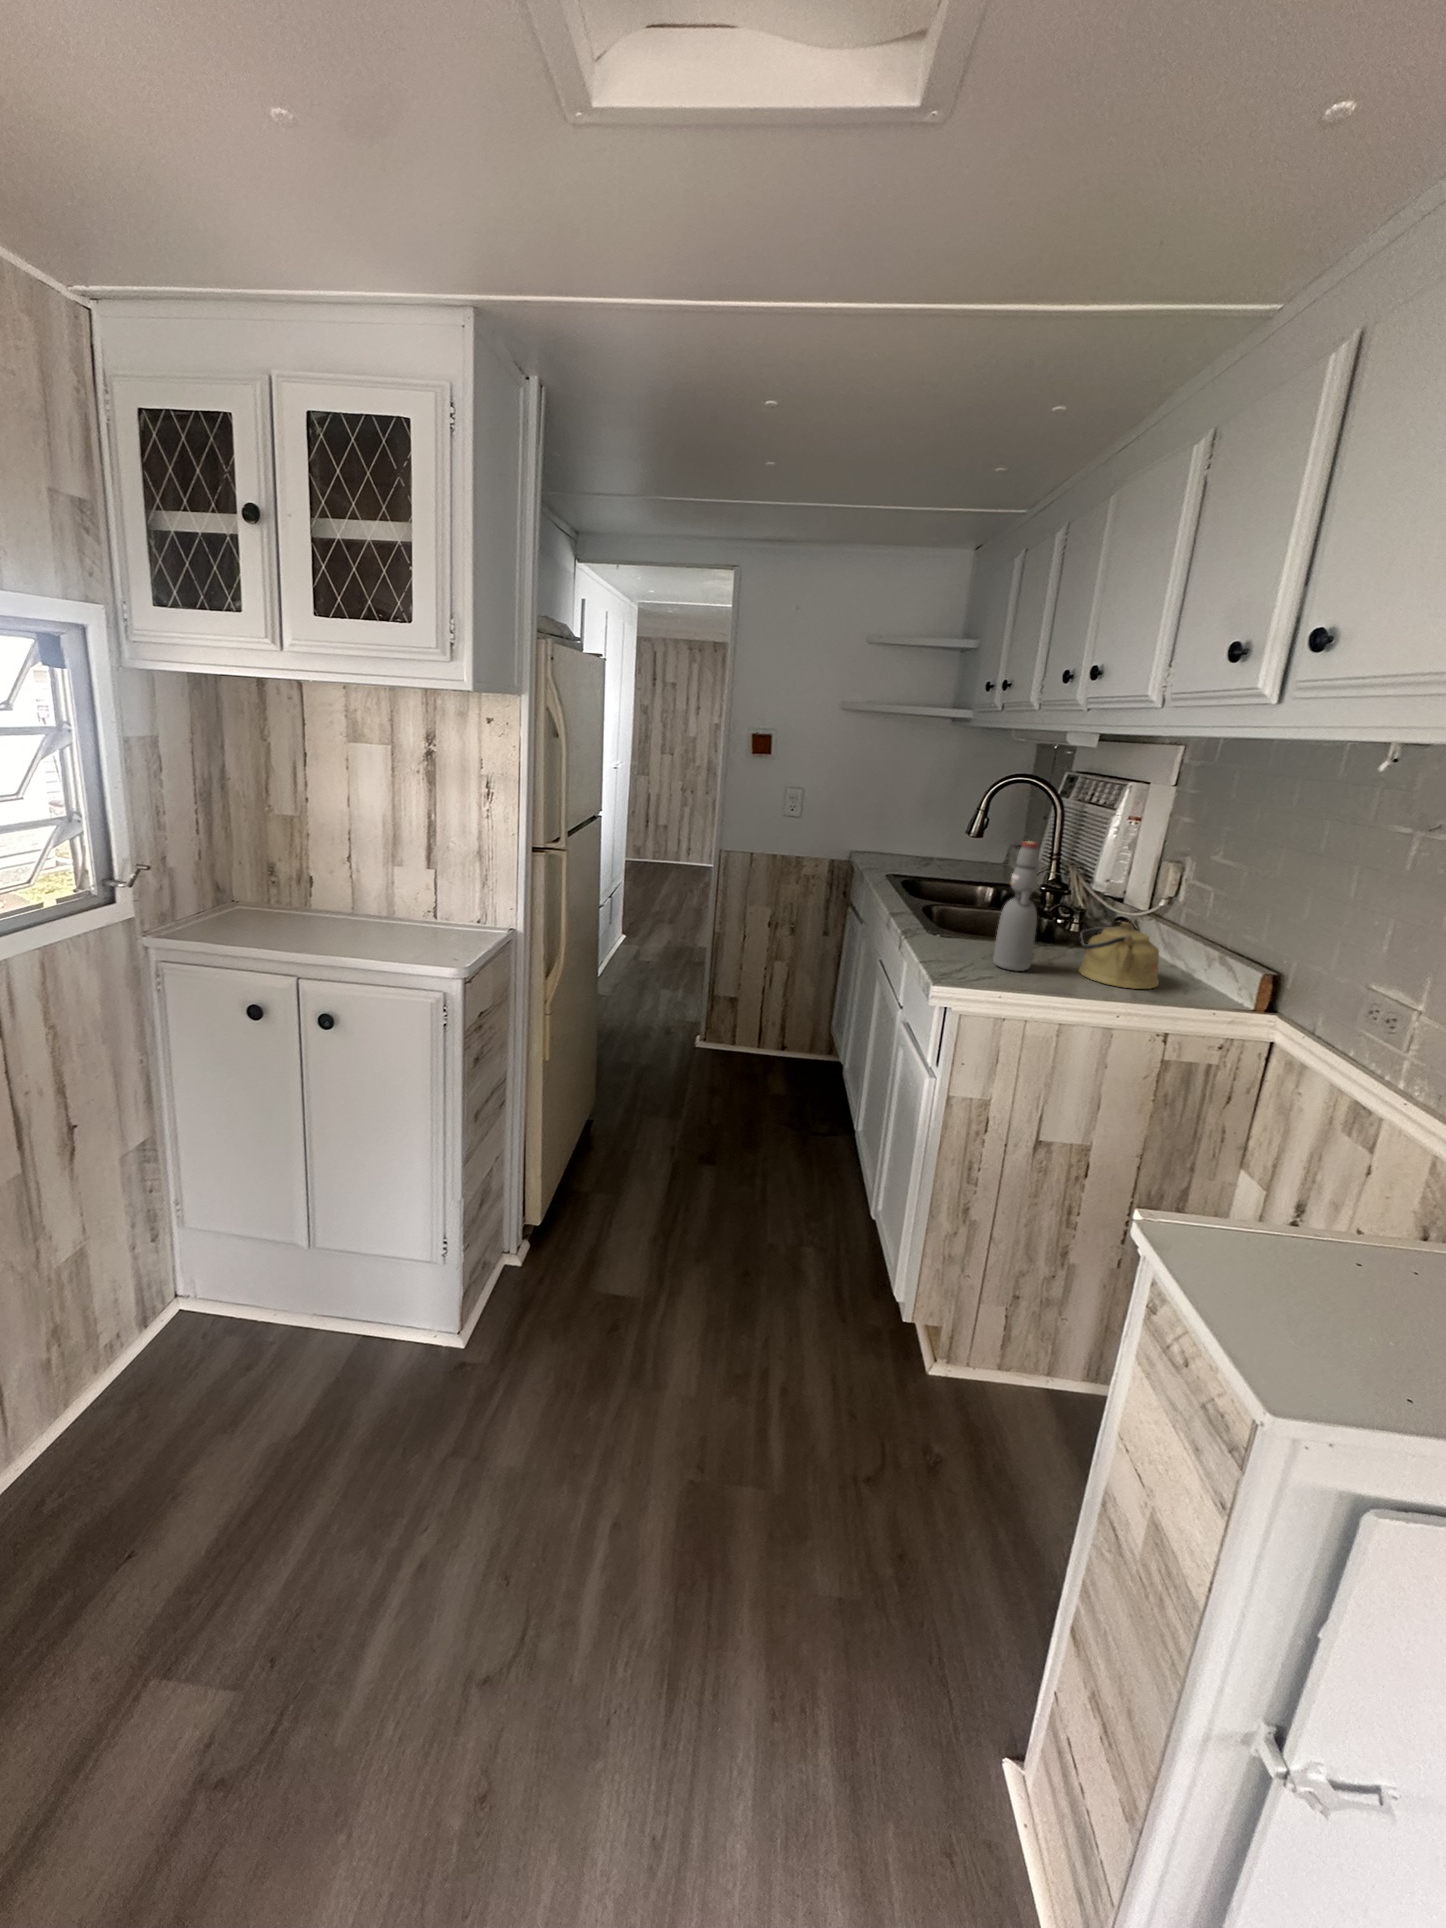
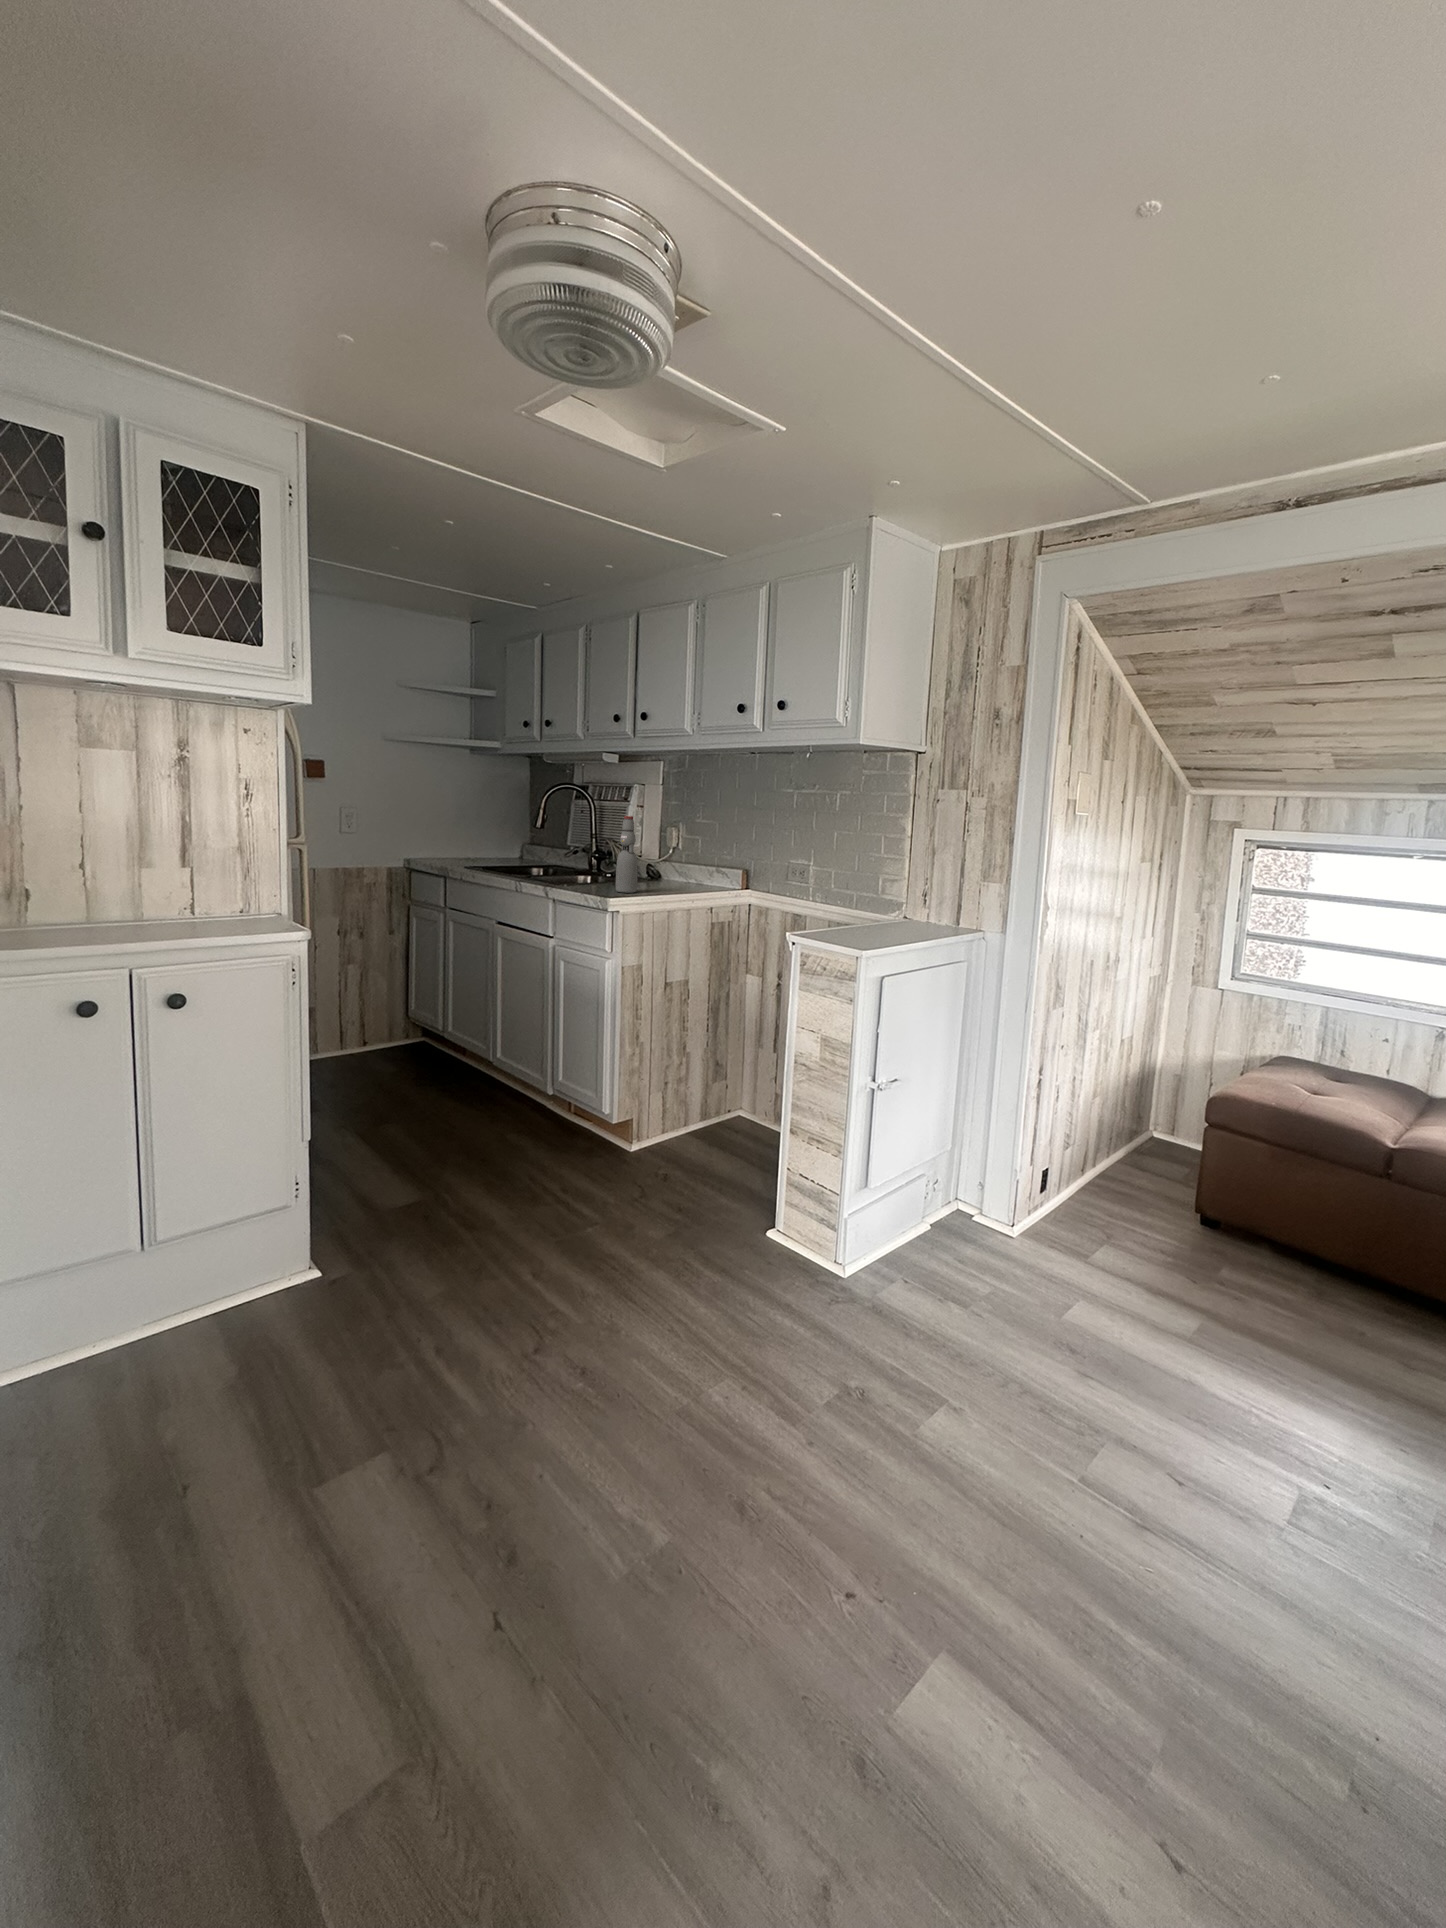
kettle: present [1079,922,1159,989] -> none [651,858,696,892]

